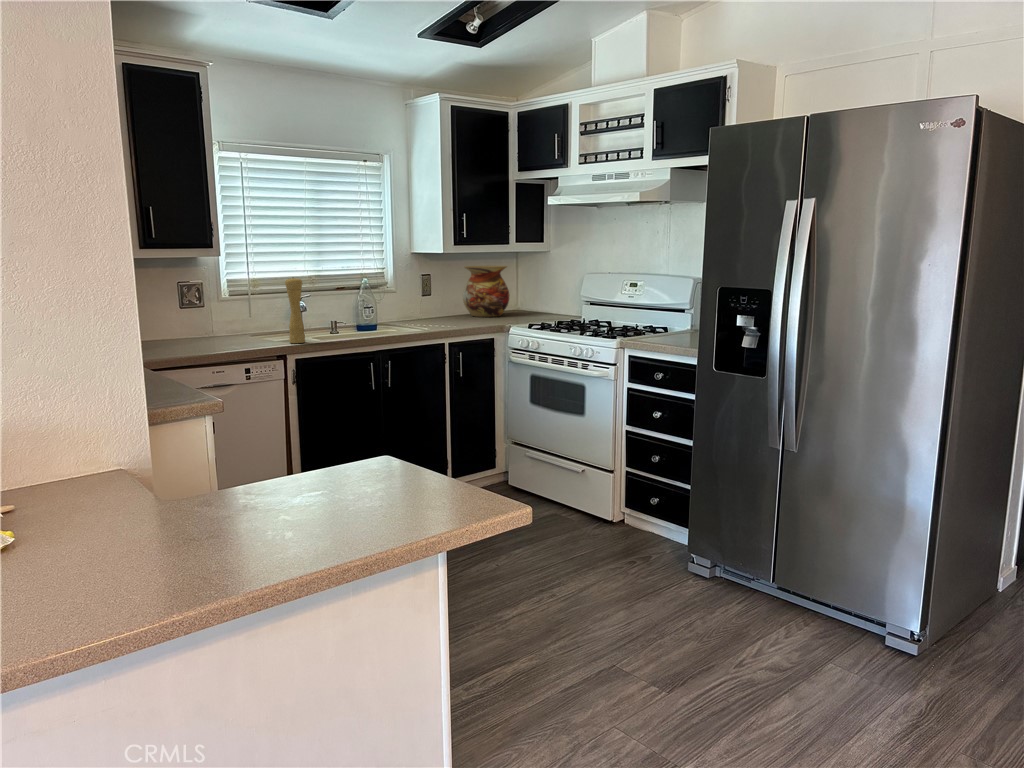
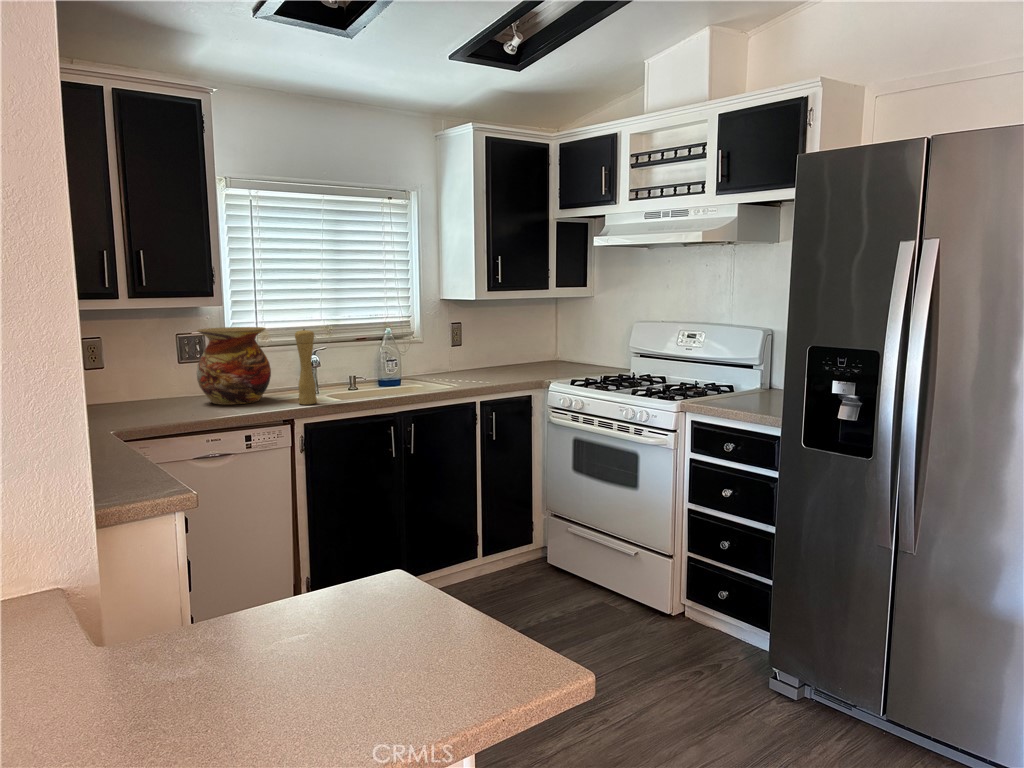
vase: present [463,266,509,317] -> present [197,327,271,405]

